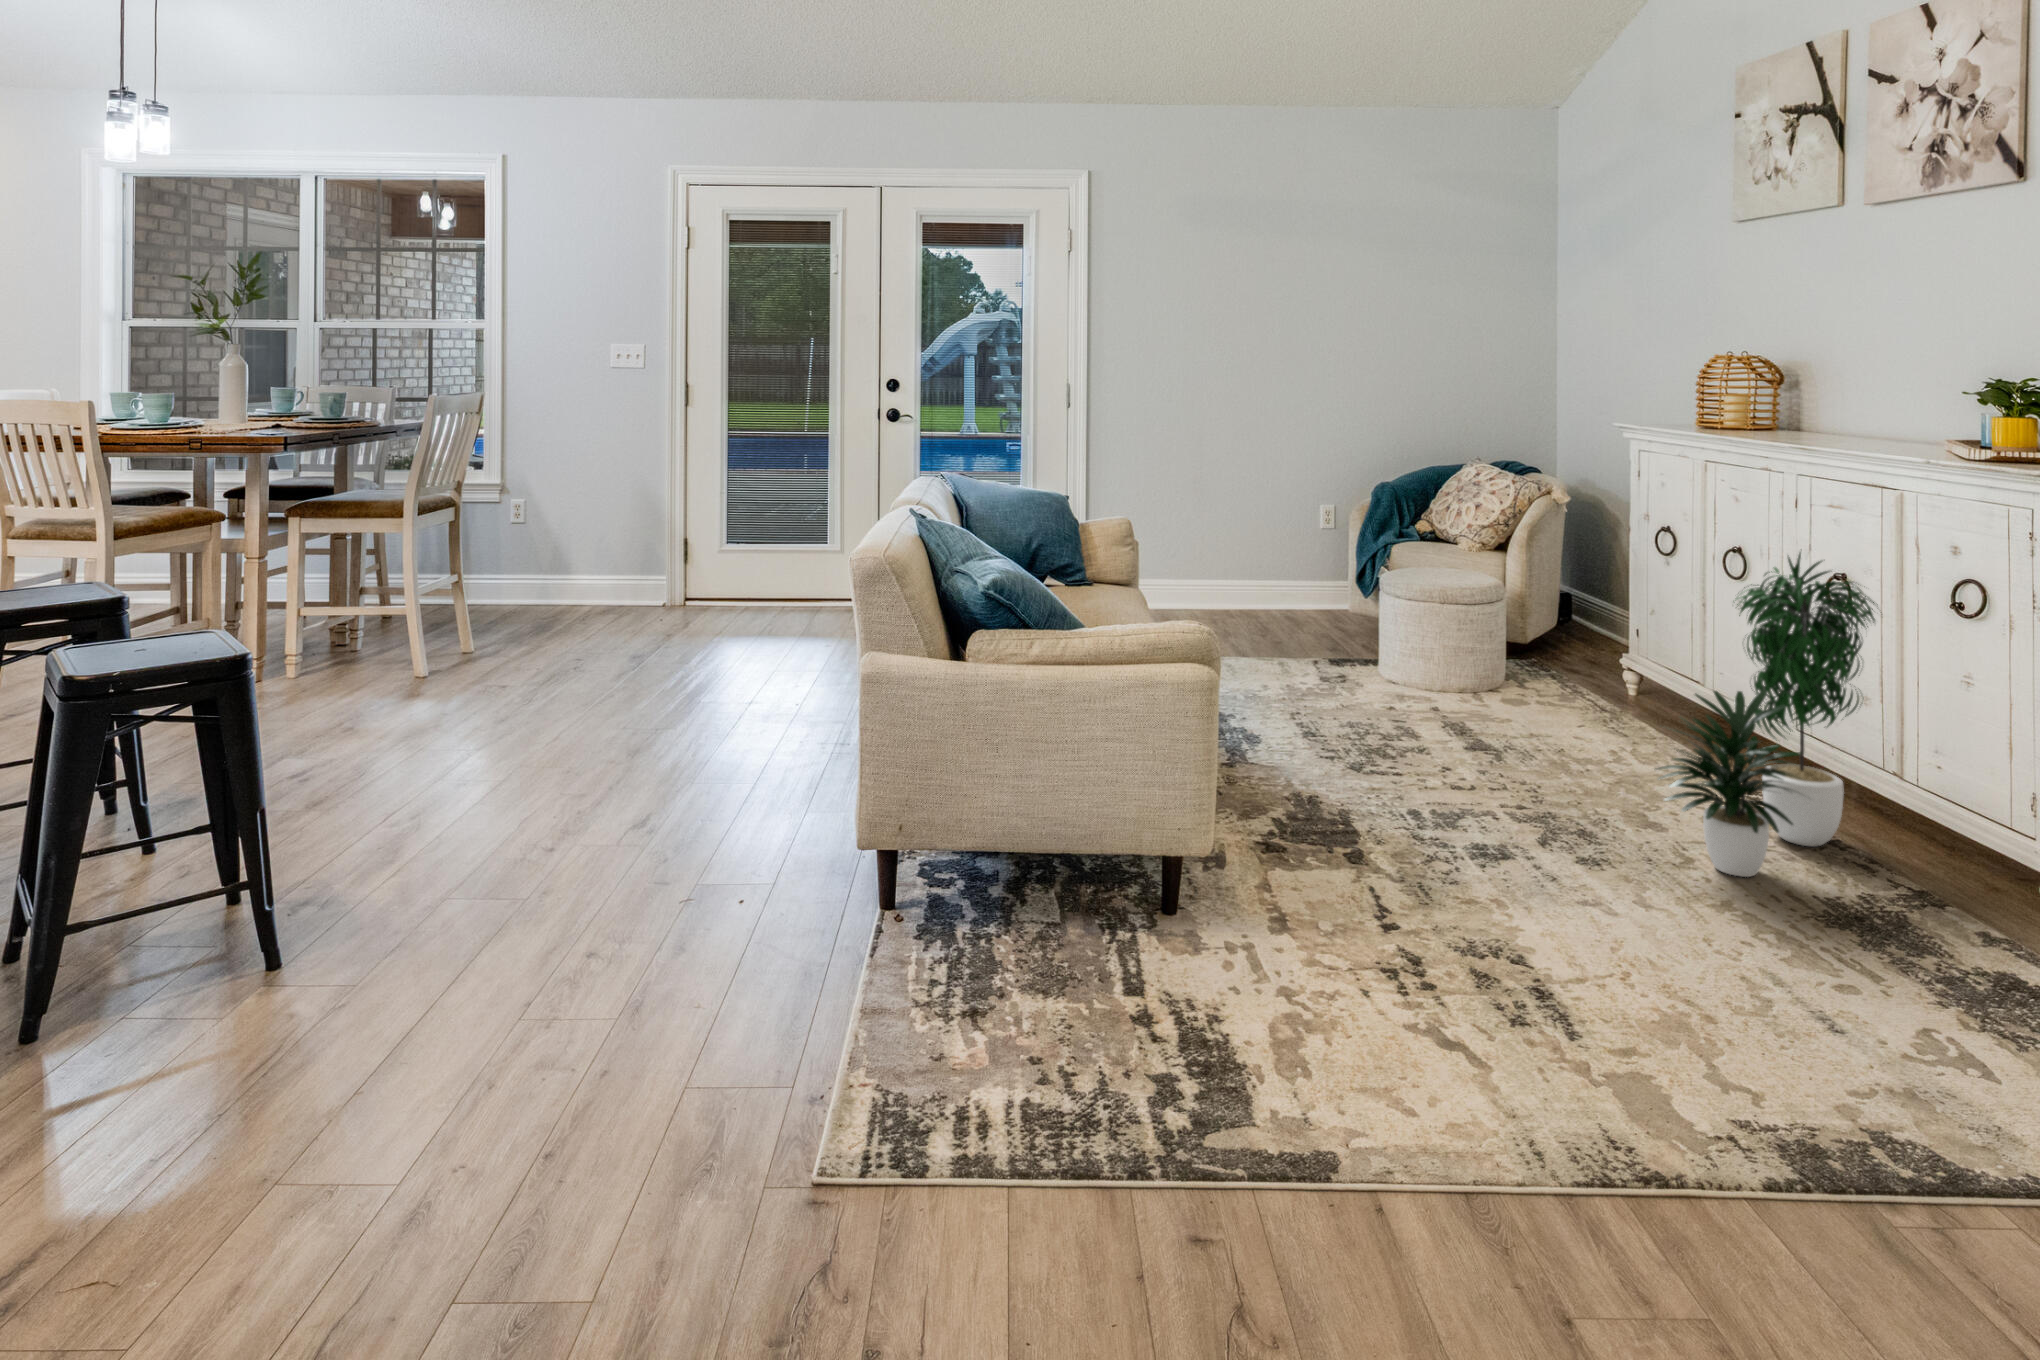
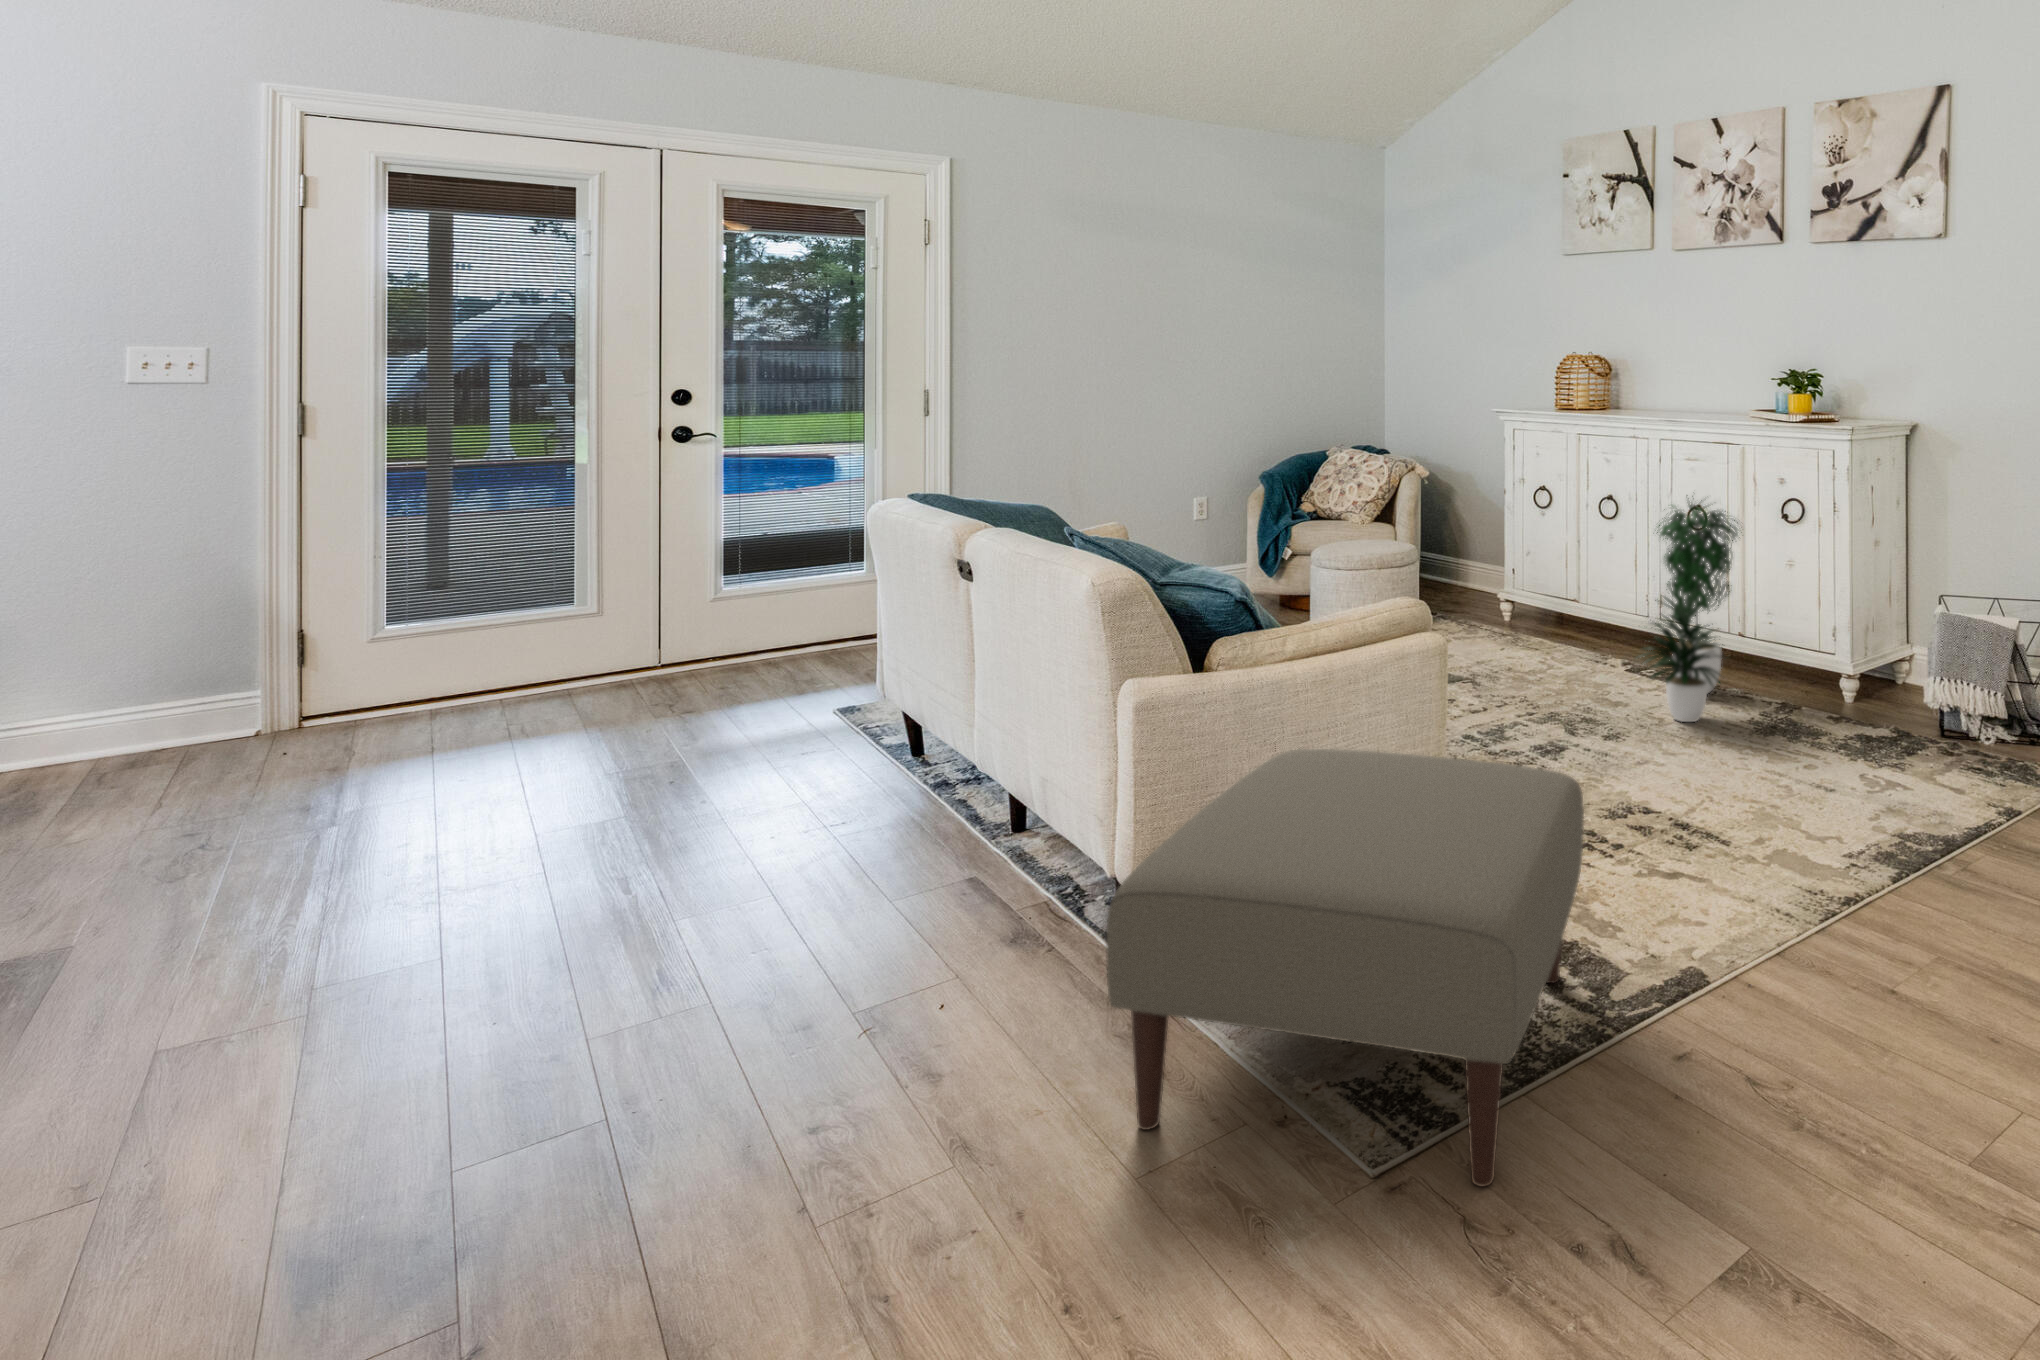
ottoman: none [663,768,1209,1254] -> present [1106,749,1584,1186]

